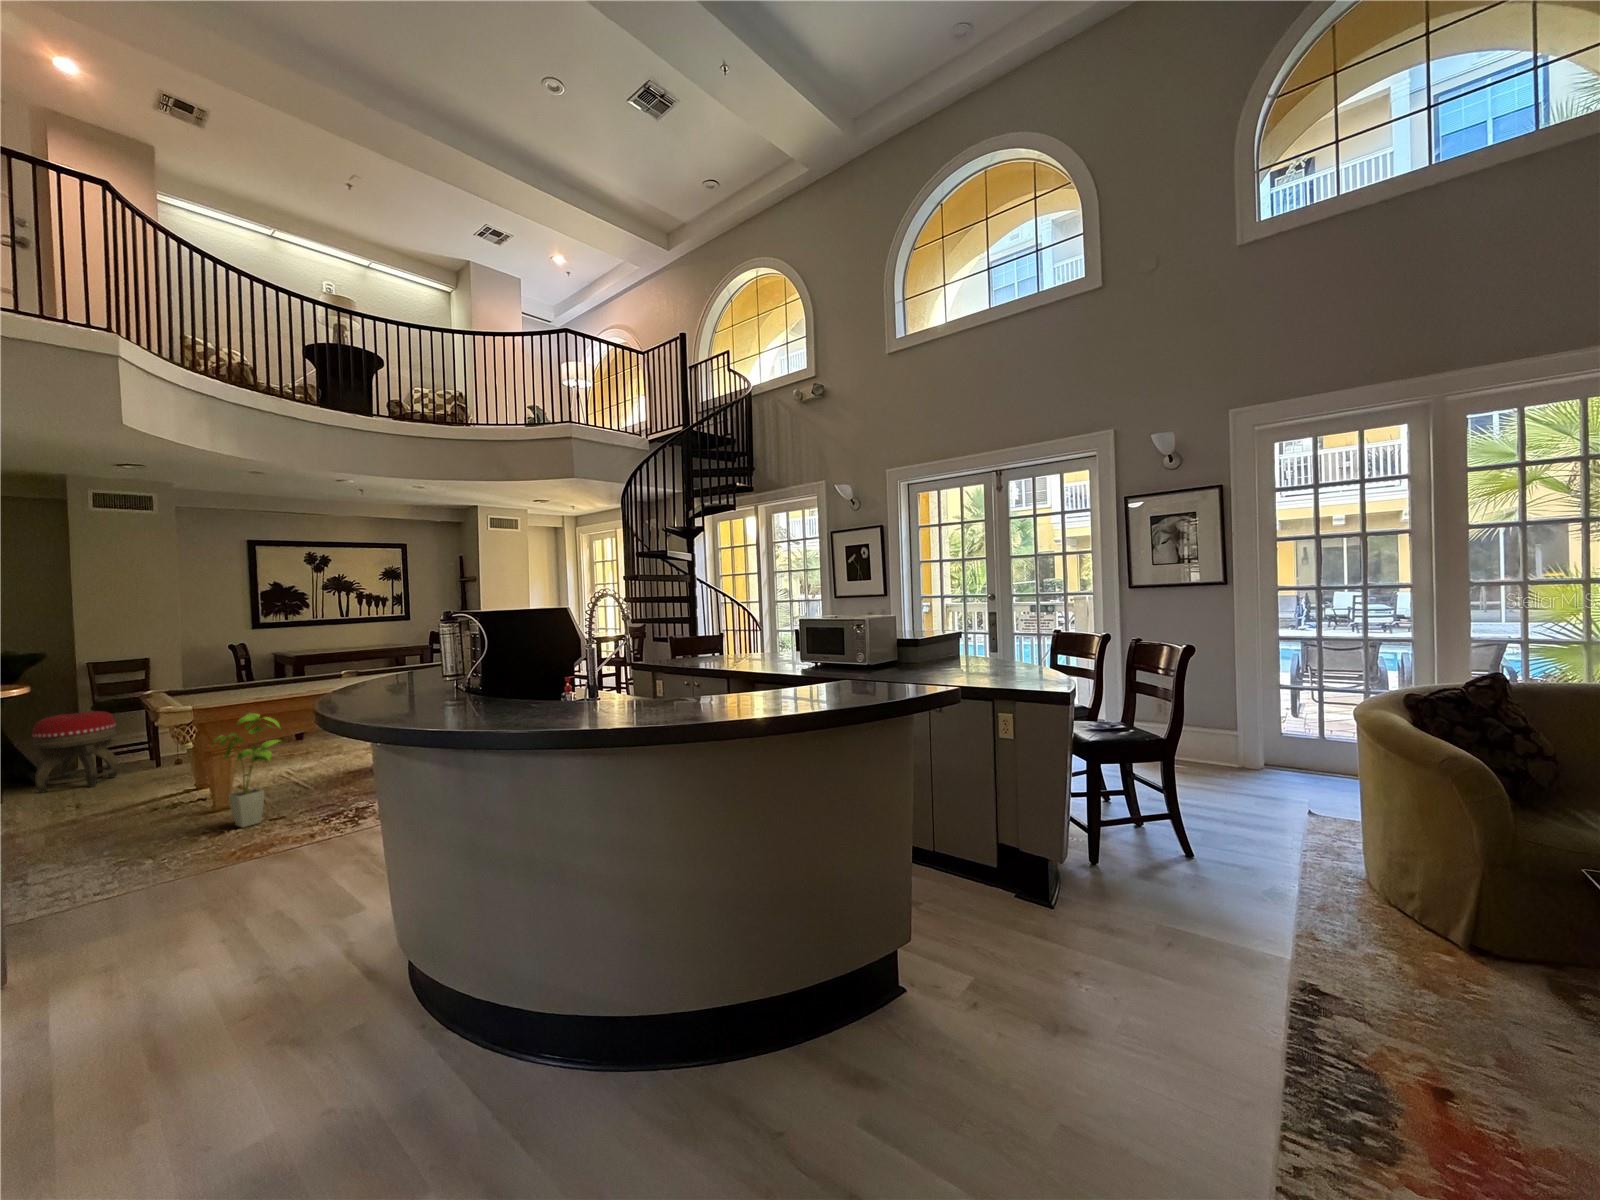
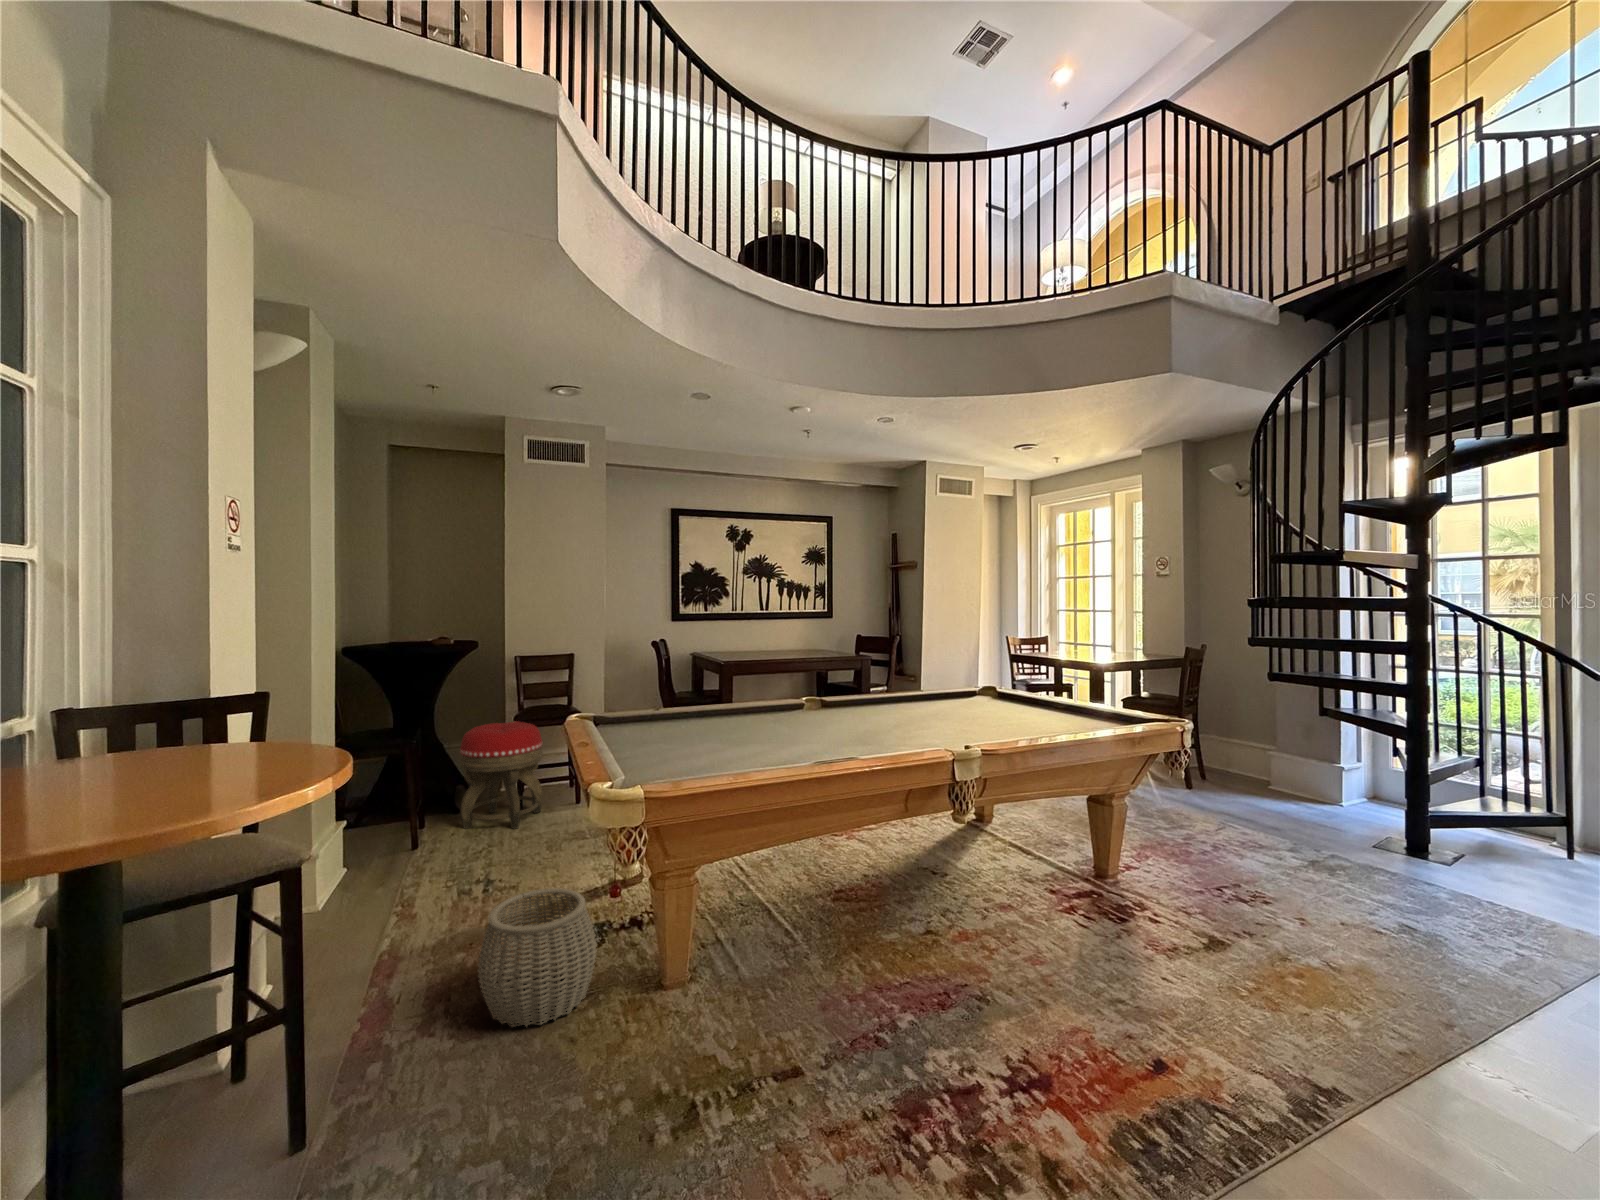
house plant: present [212,713,282,827] -> none [673,806,794,1050]
woven basket: none [80,778,166,844] -> present [478,888,597,1027]

